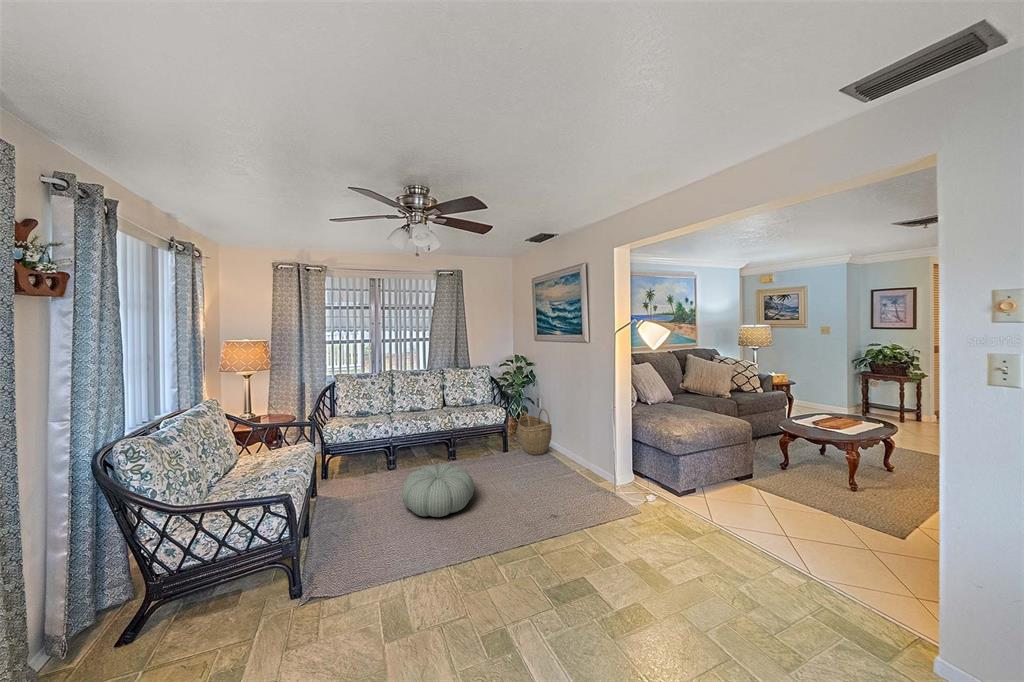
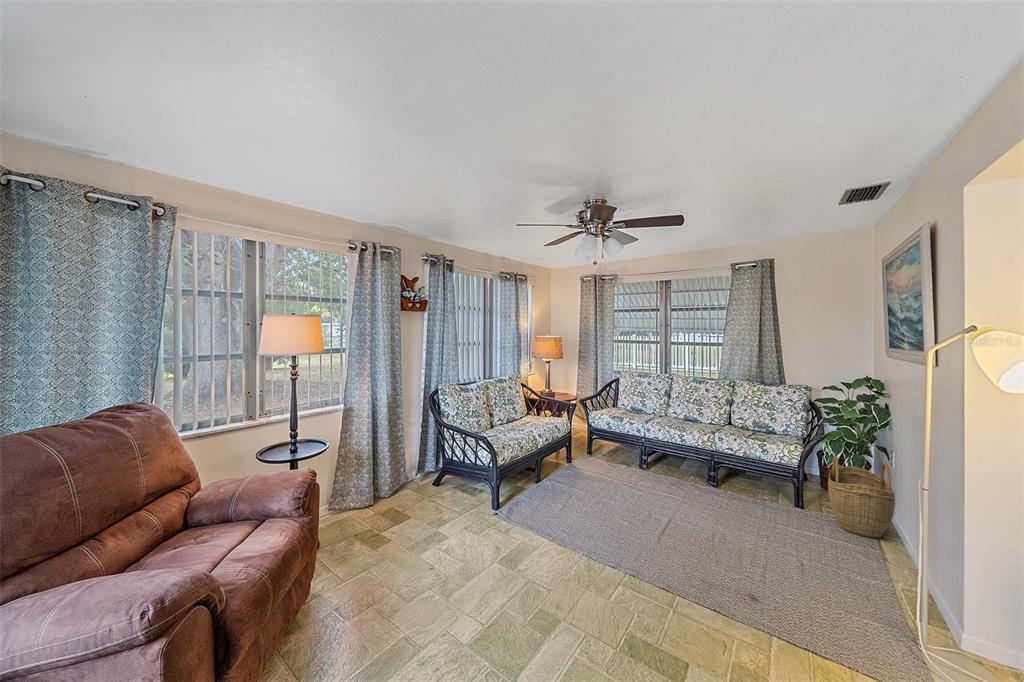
pouf: present [402,464,474,517] -> none [605,472,684,527]

